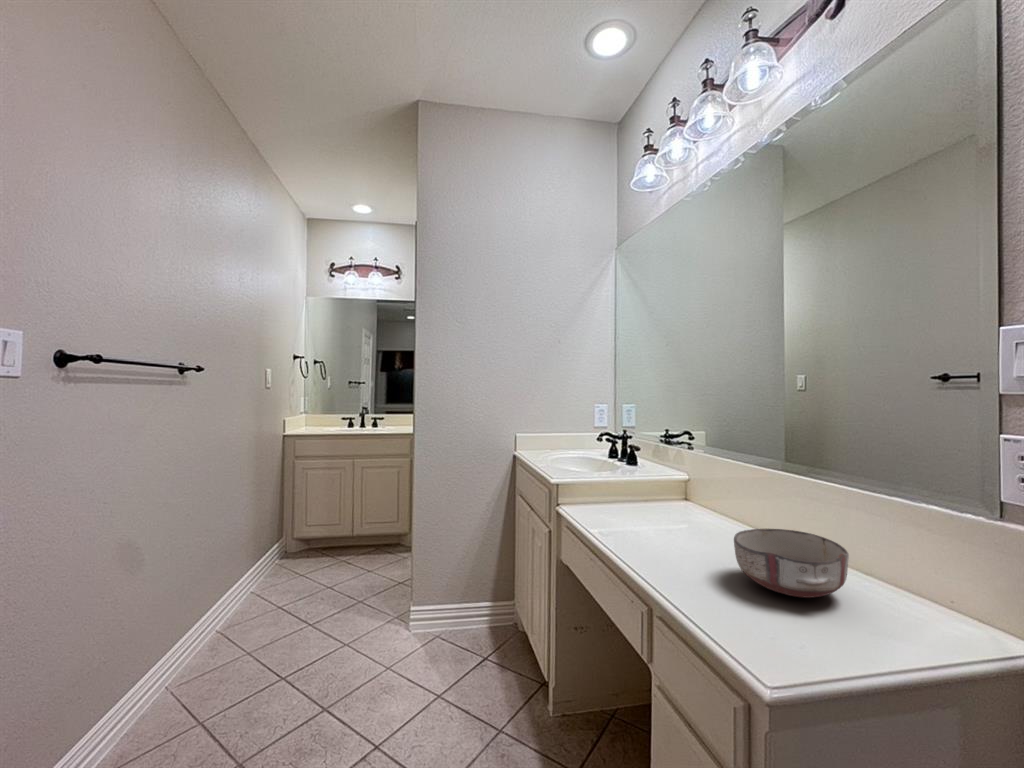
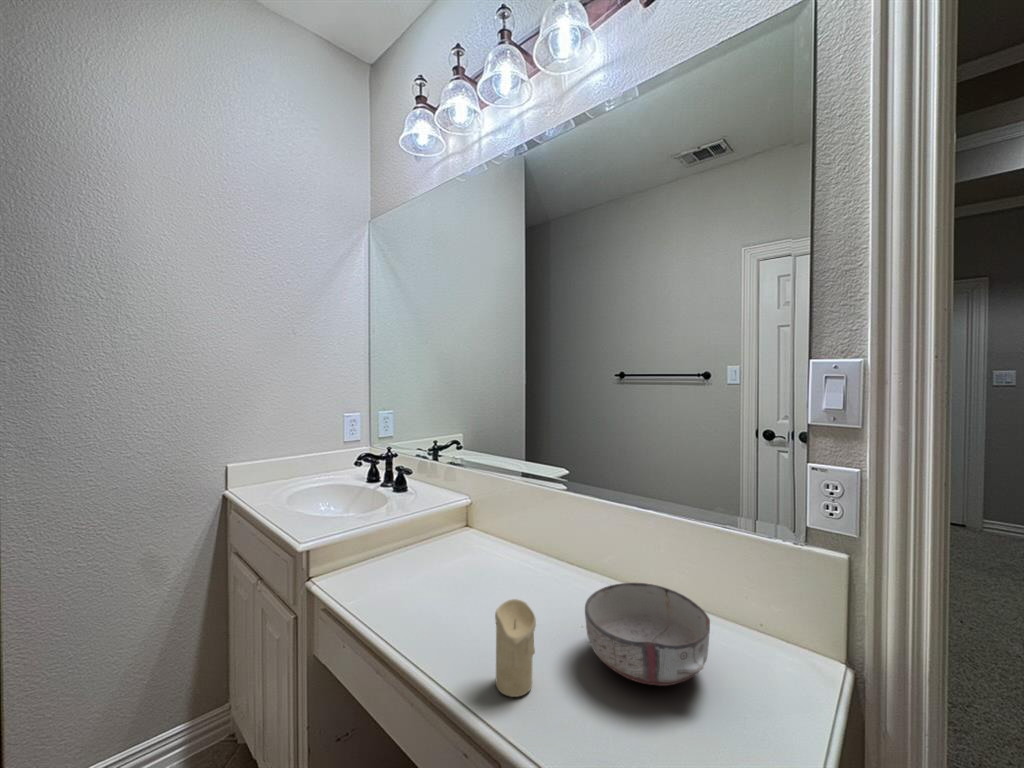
candle: none [657,514,687,576] -> present [495,599,536,697]

